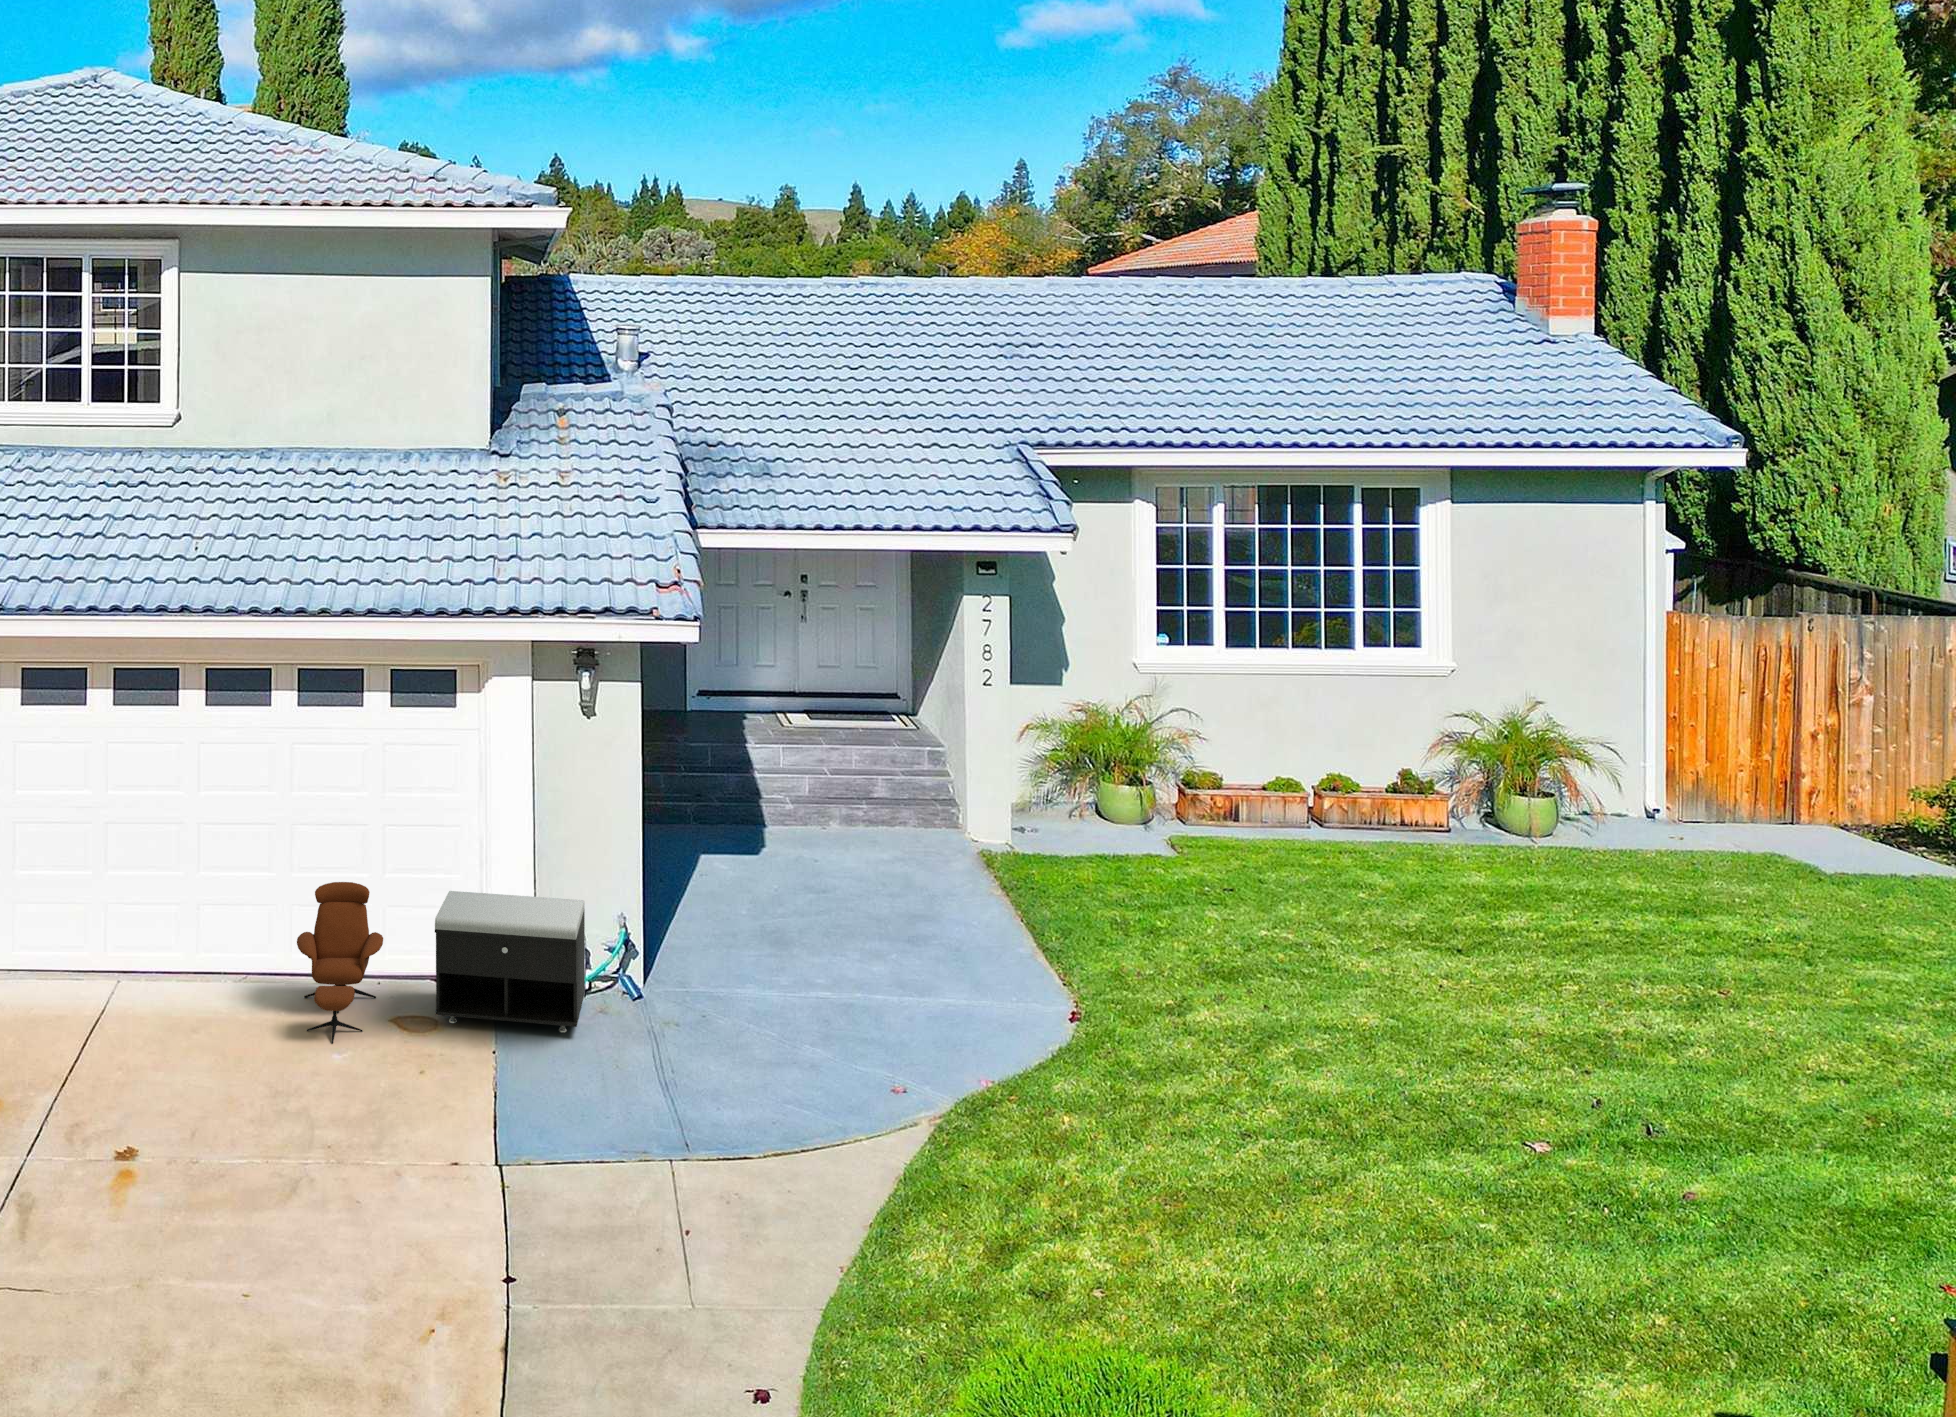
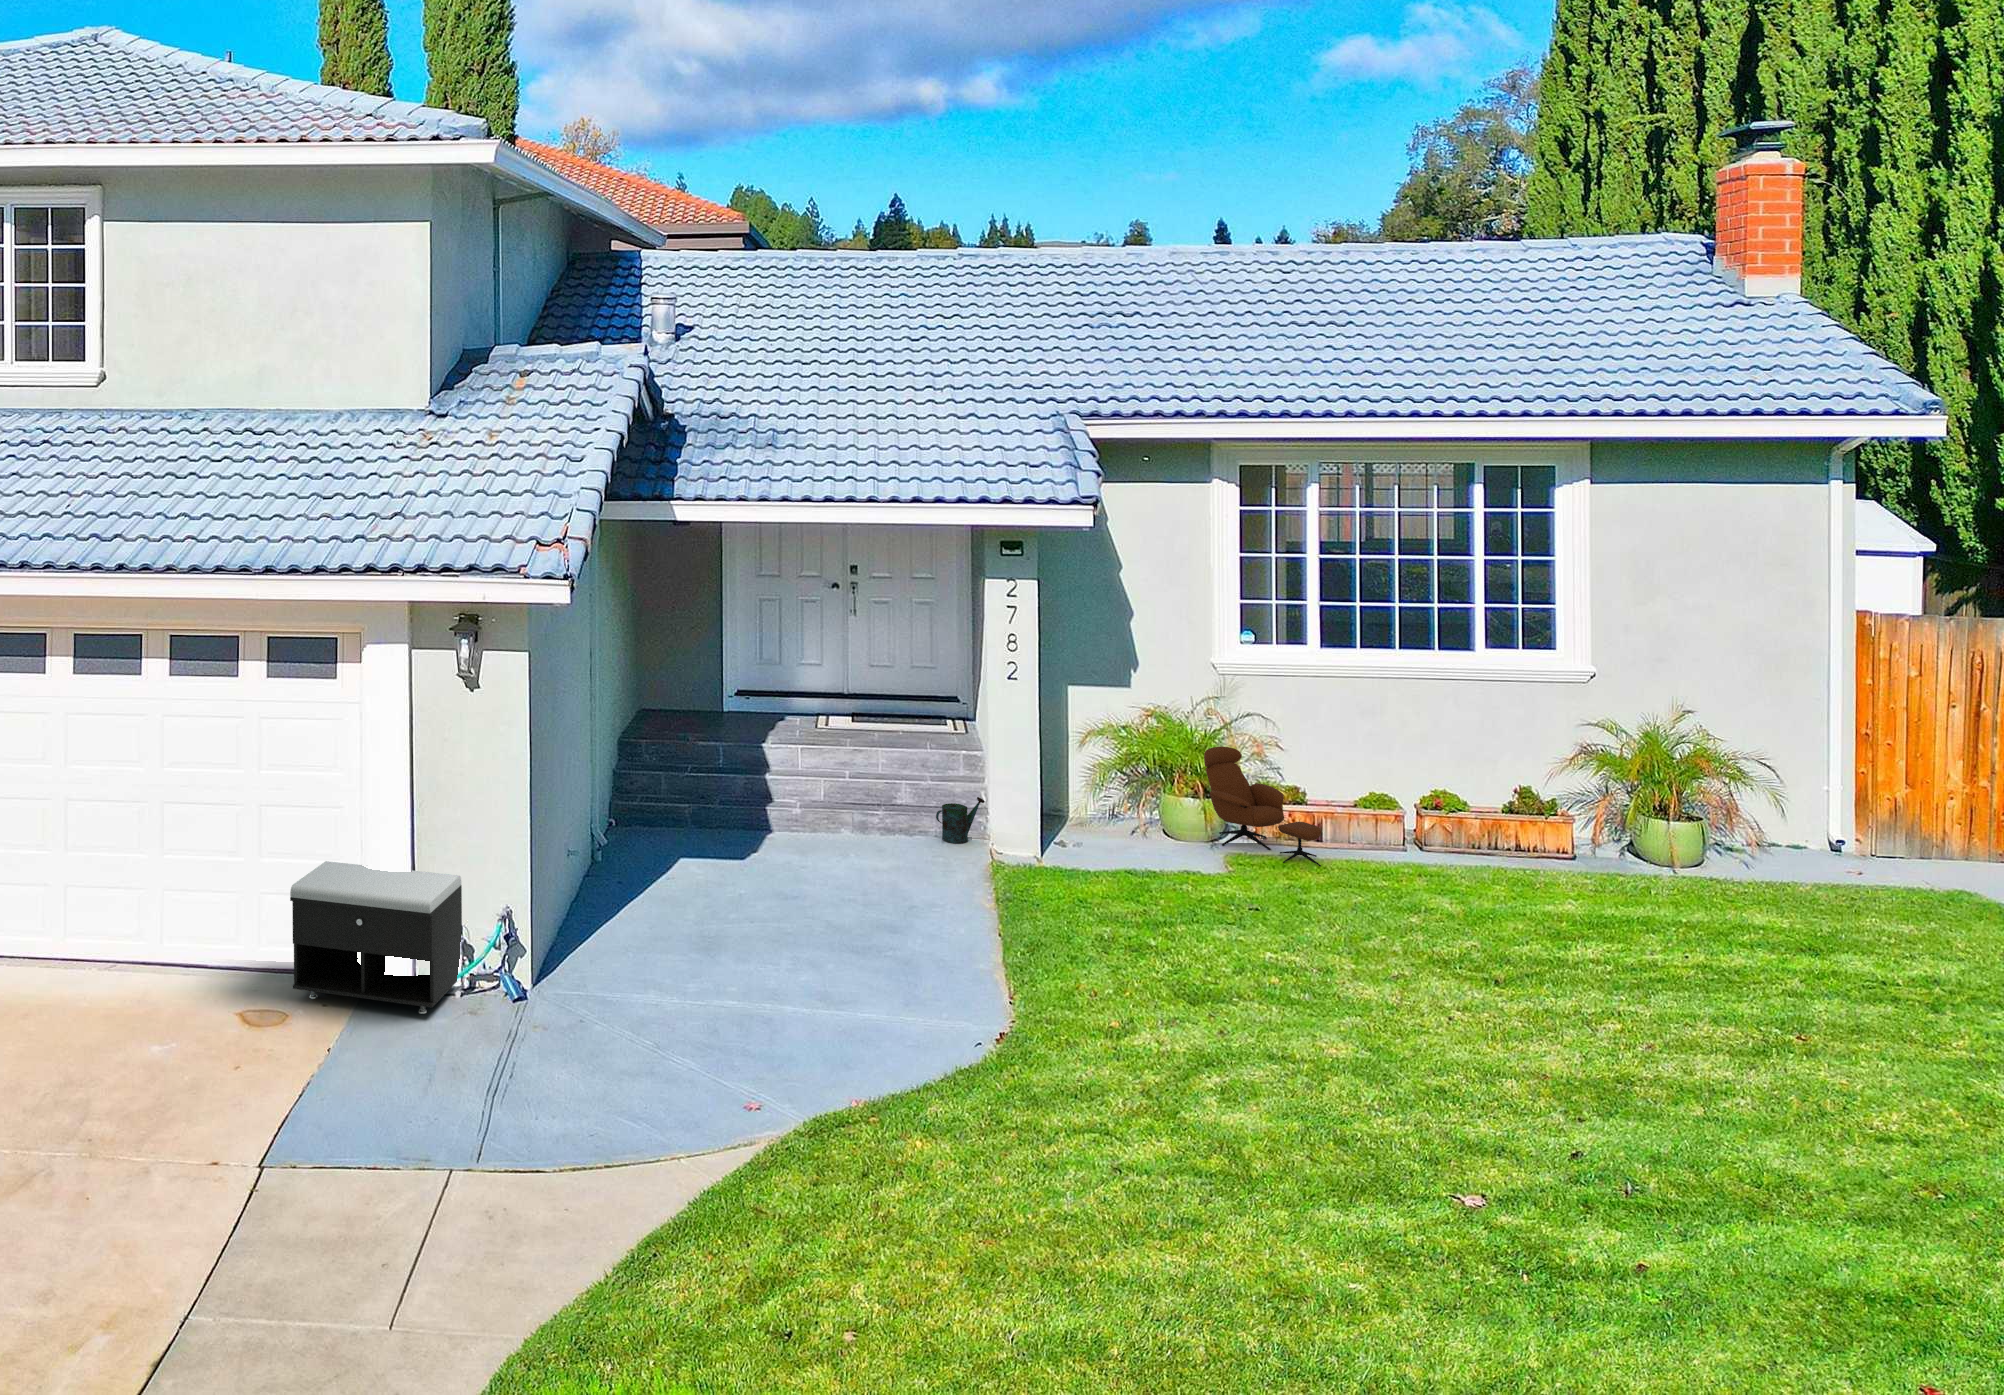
watering can: none [923,793,963,837] -> present [936,797,985,843]
lounge chair: present [297,882,383,1043] -> present [1204,746,1321,866]

